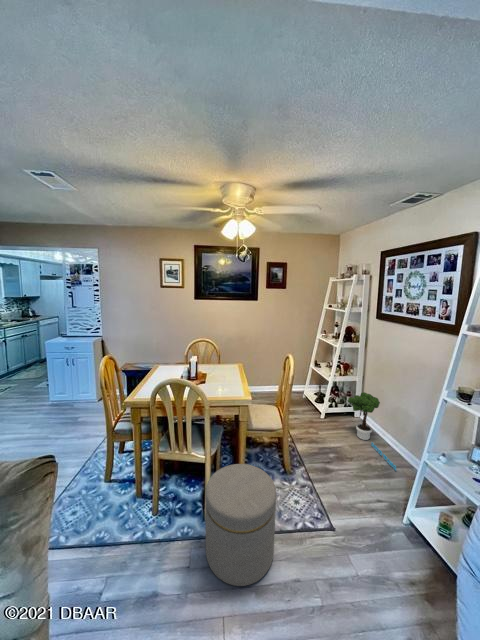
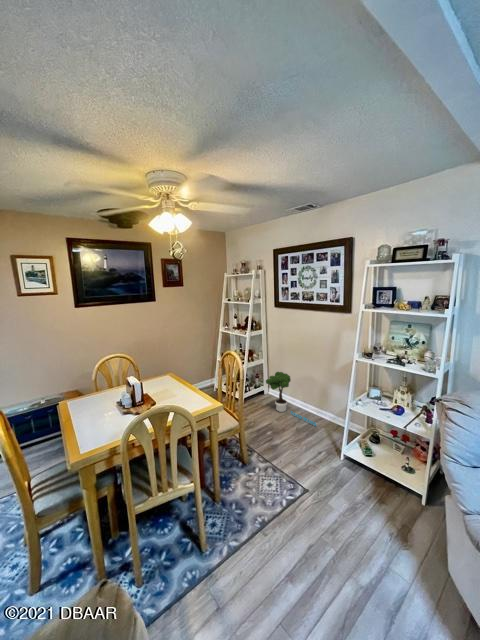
ottoman: present [205,464,276,586] -> none [214,469,287,593]

